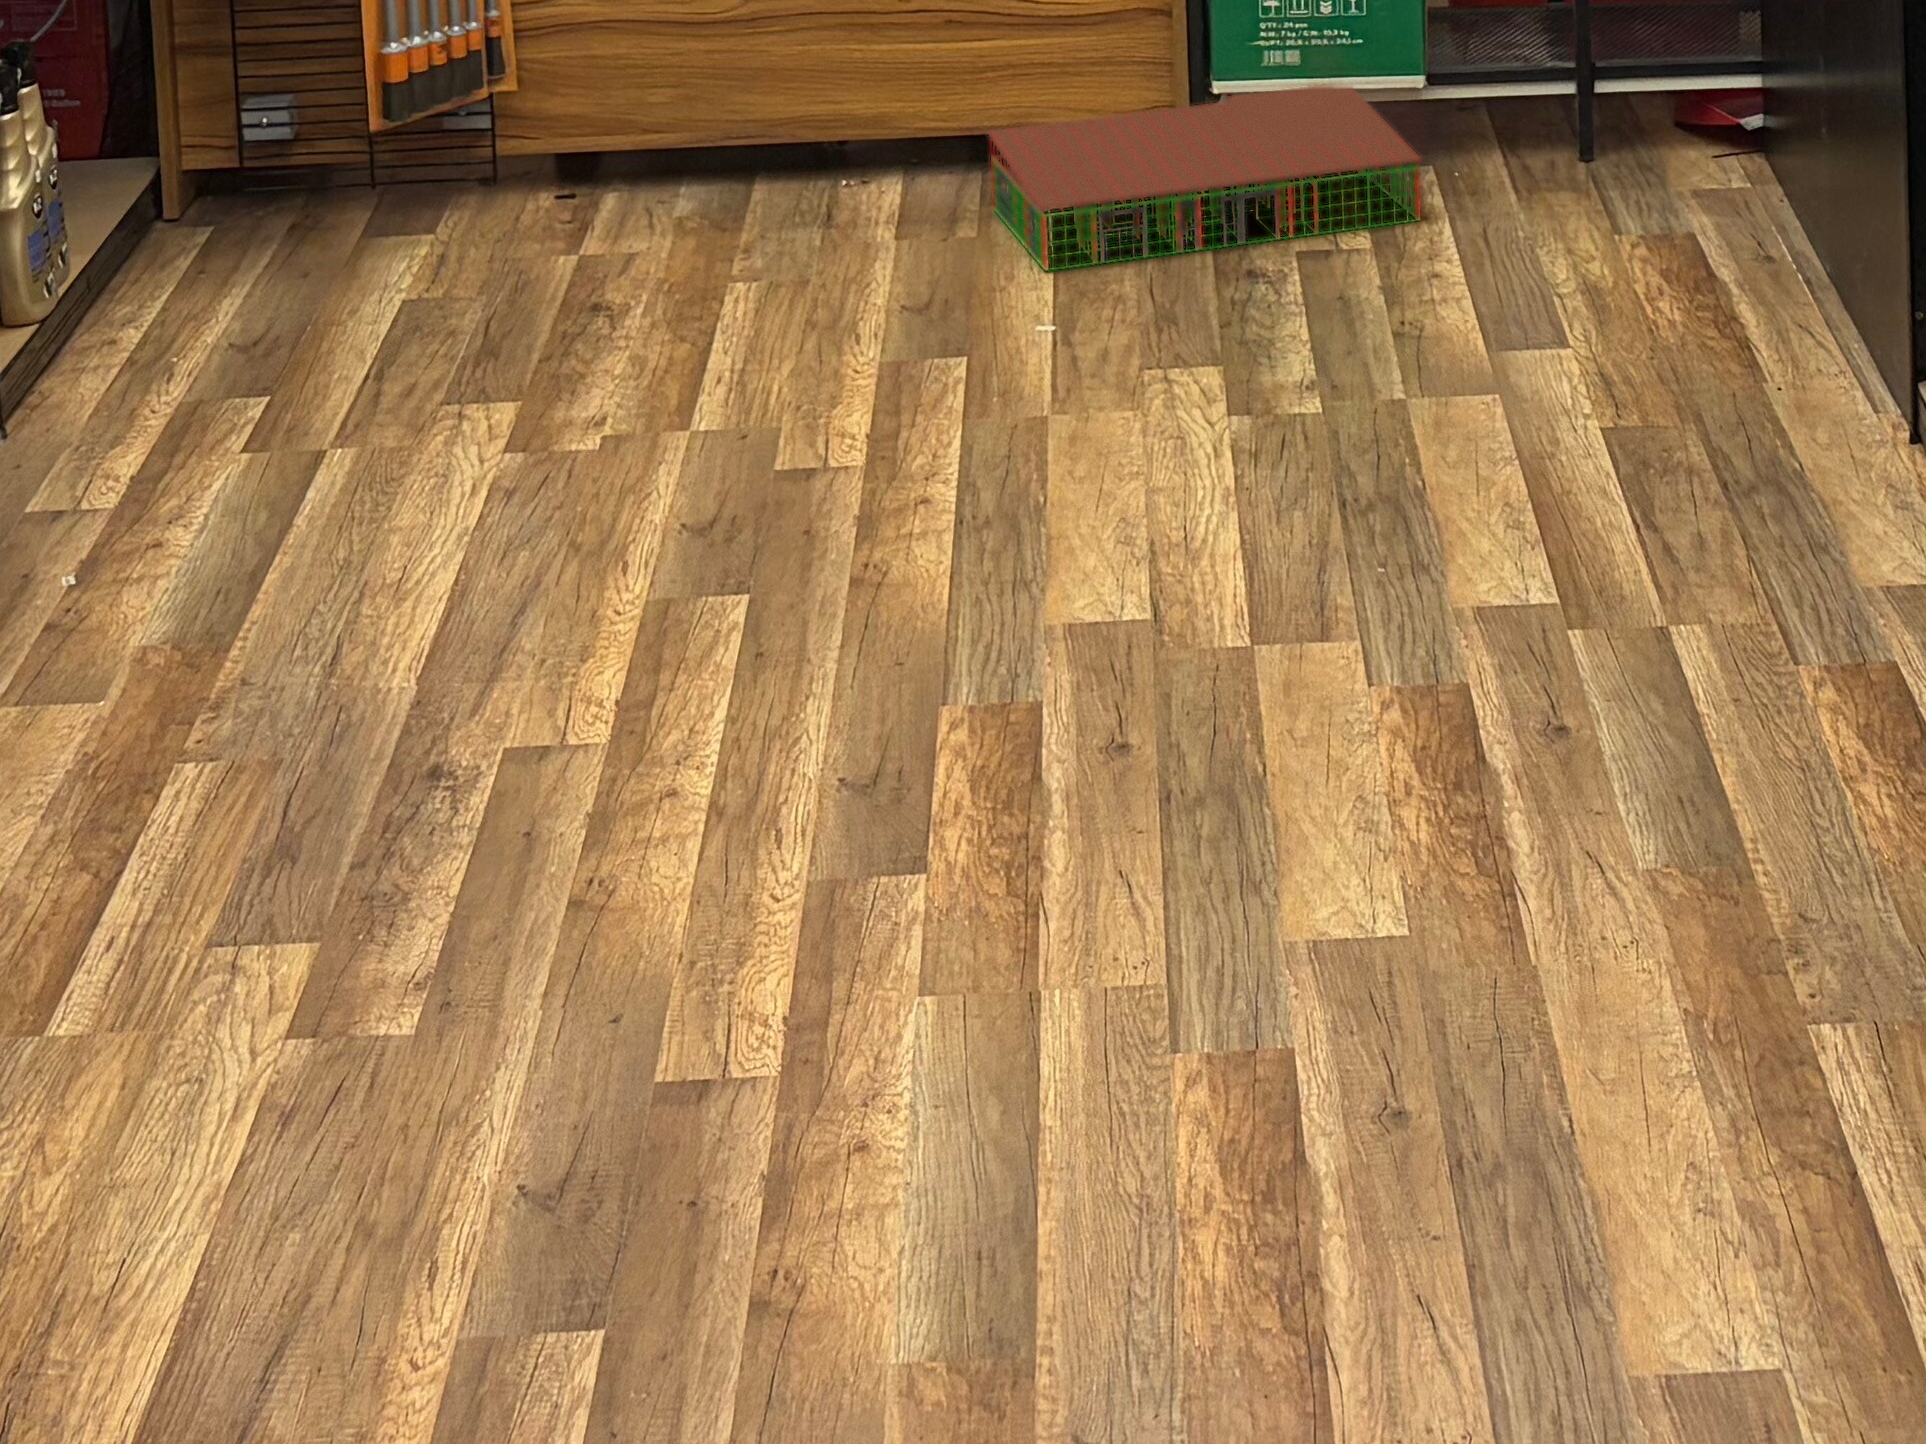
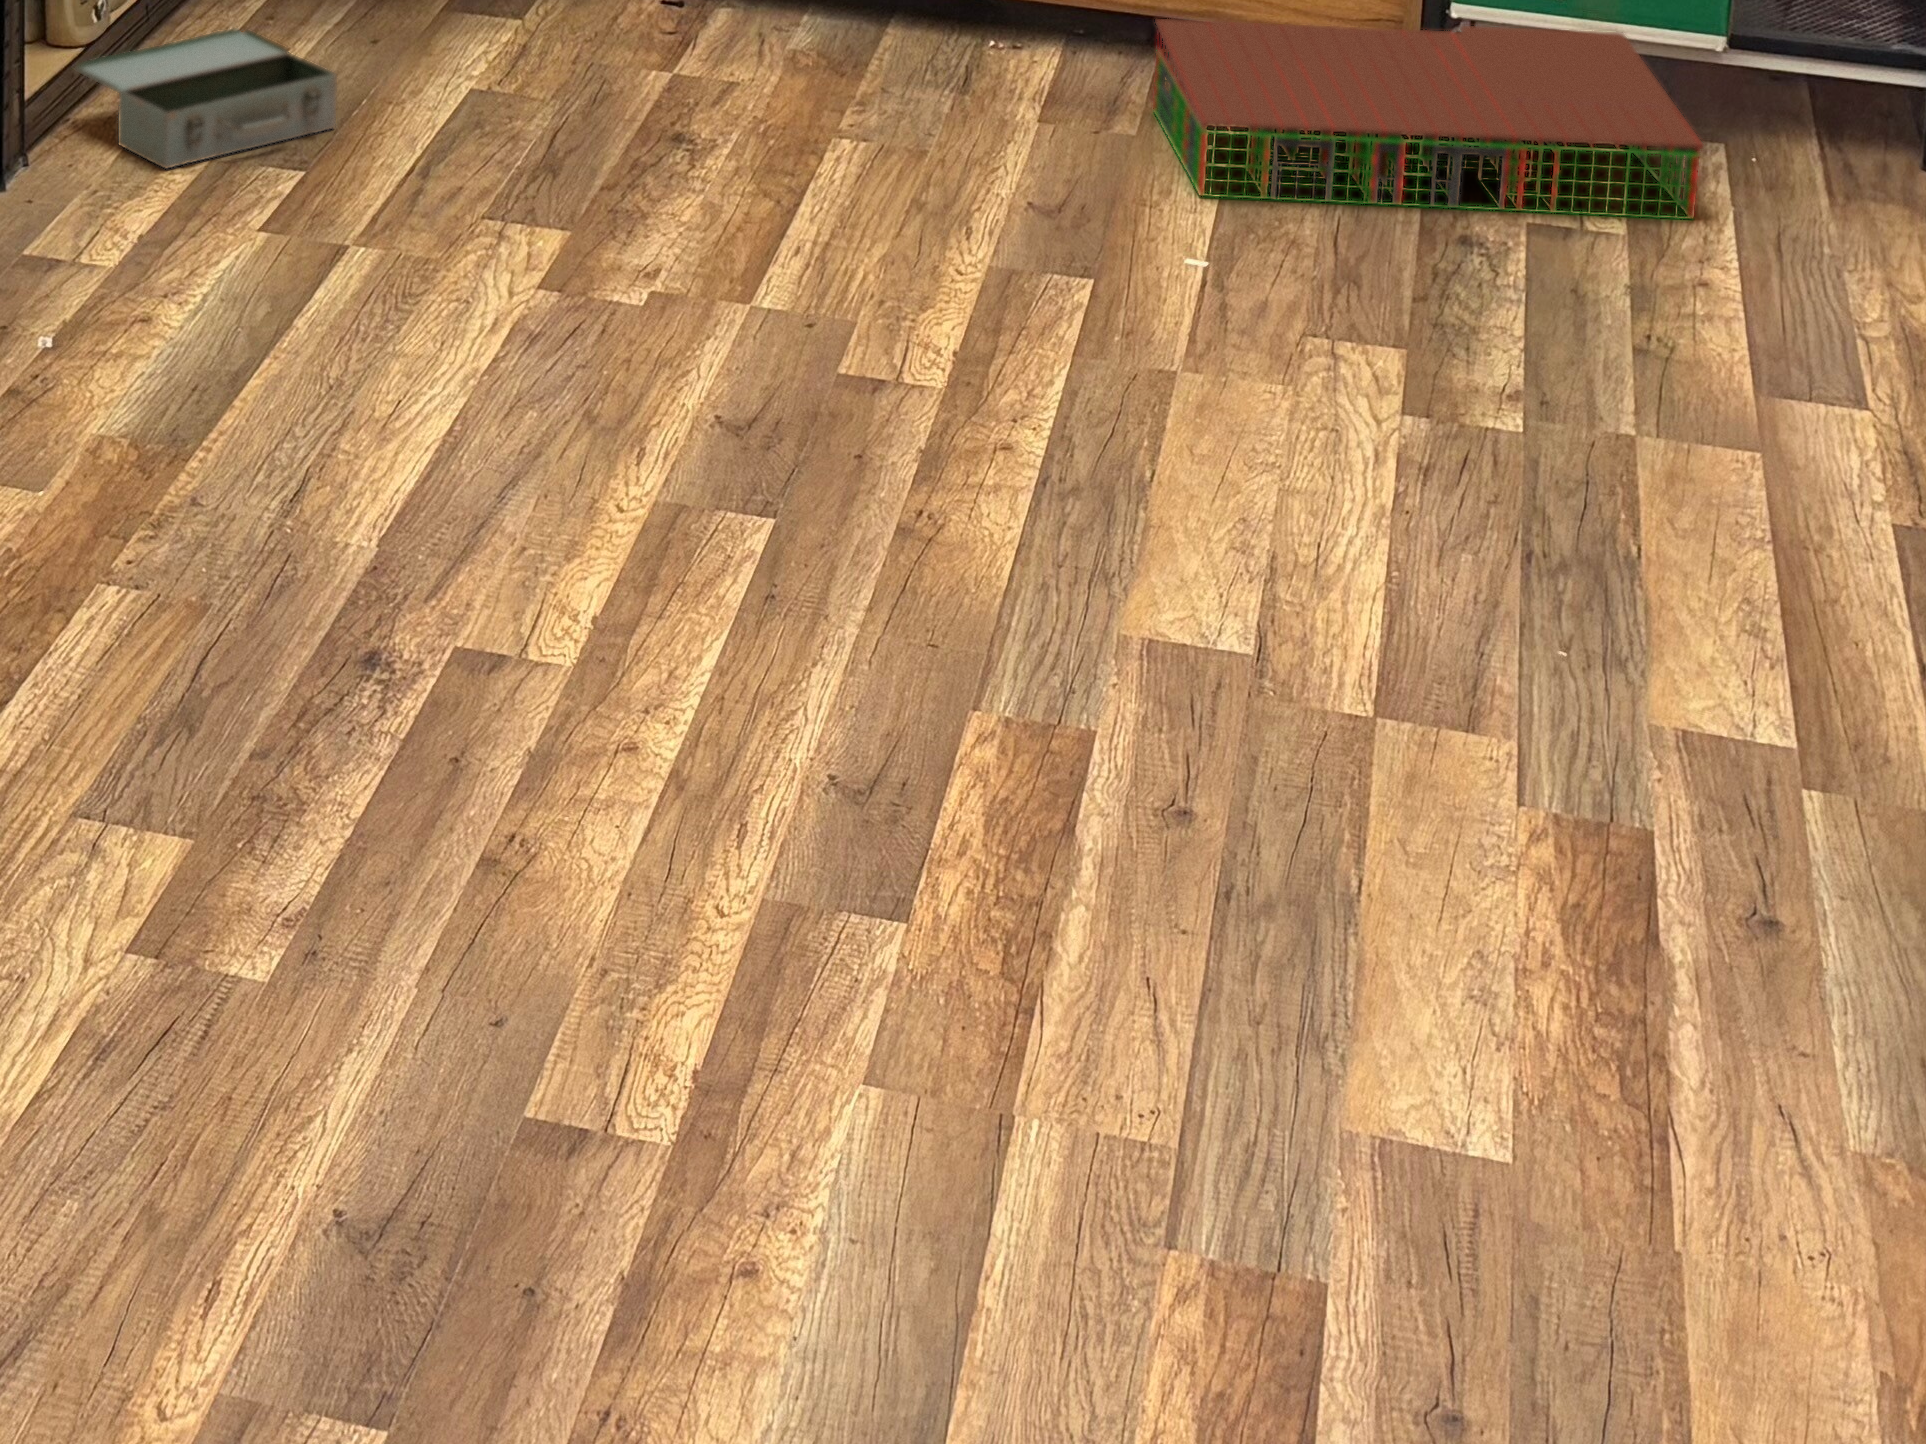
toolbox: none [45,273,297,411] -> present [76,29,337,168]

